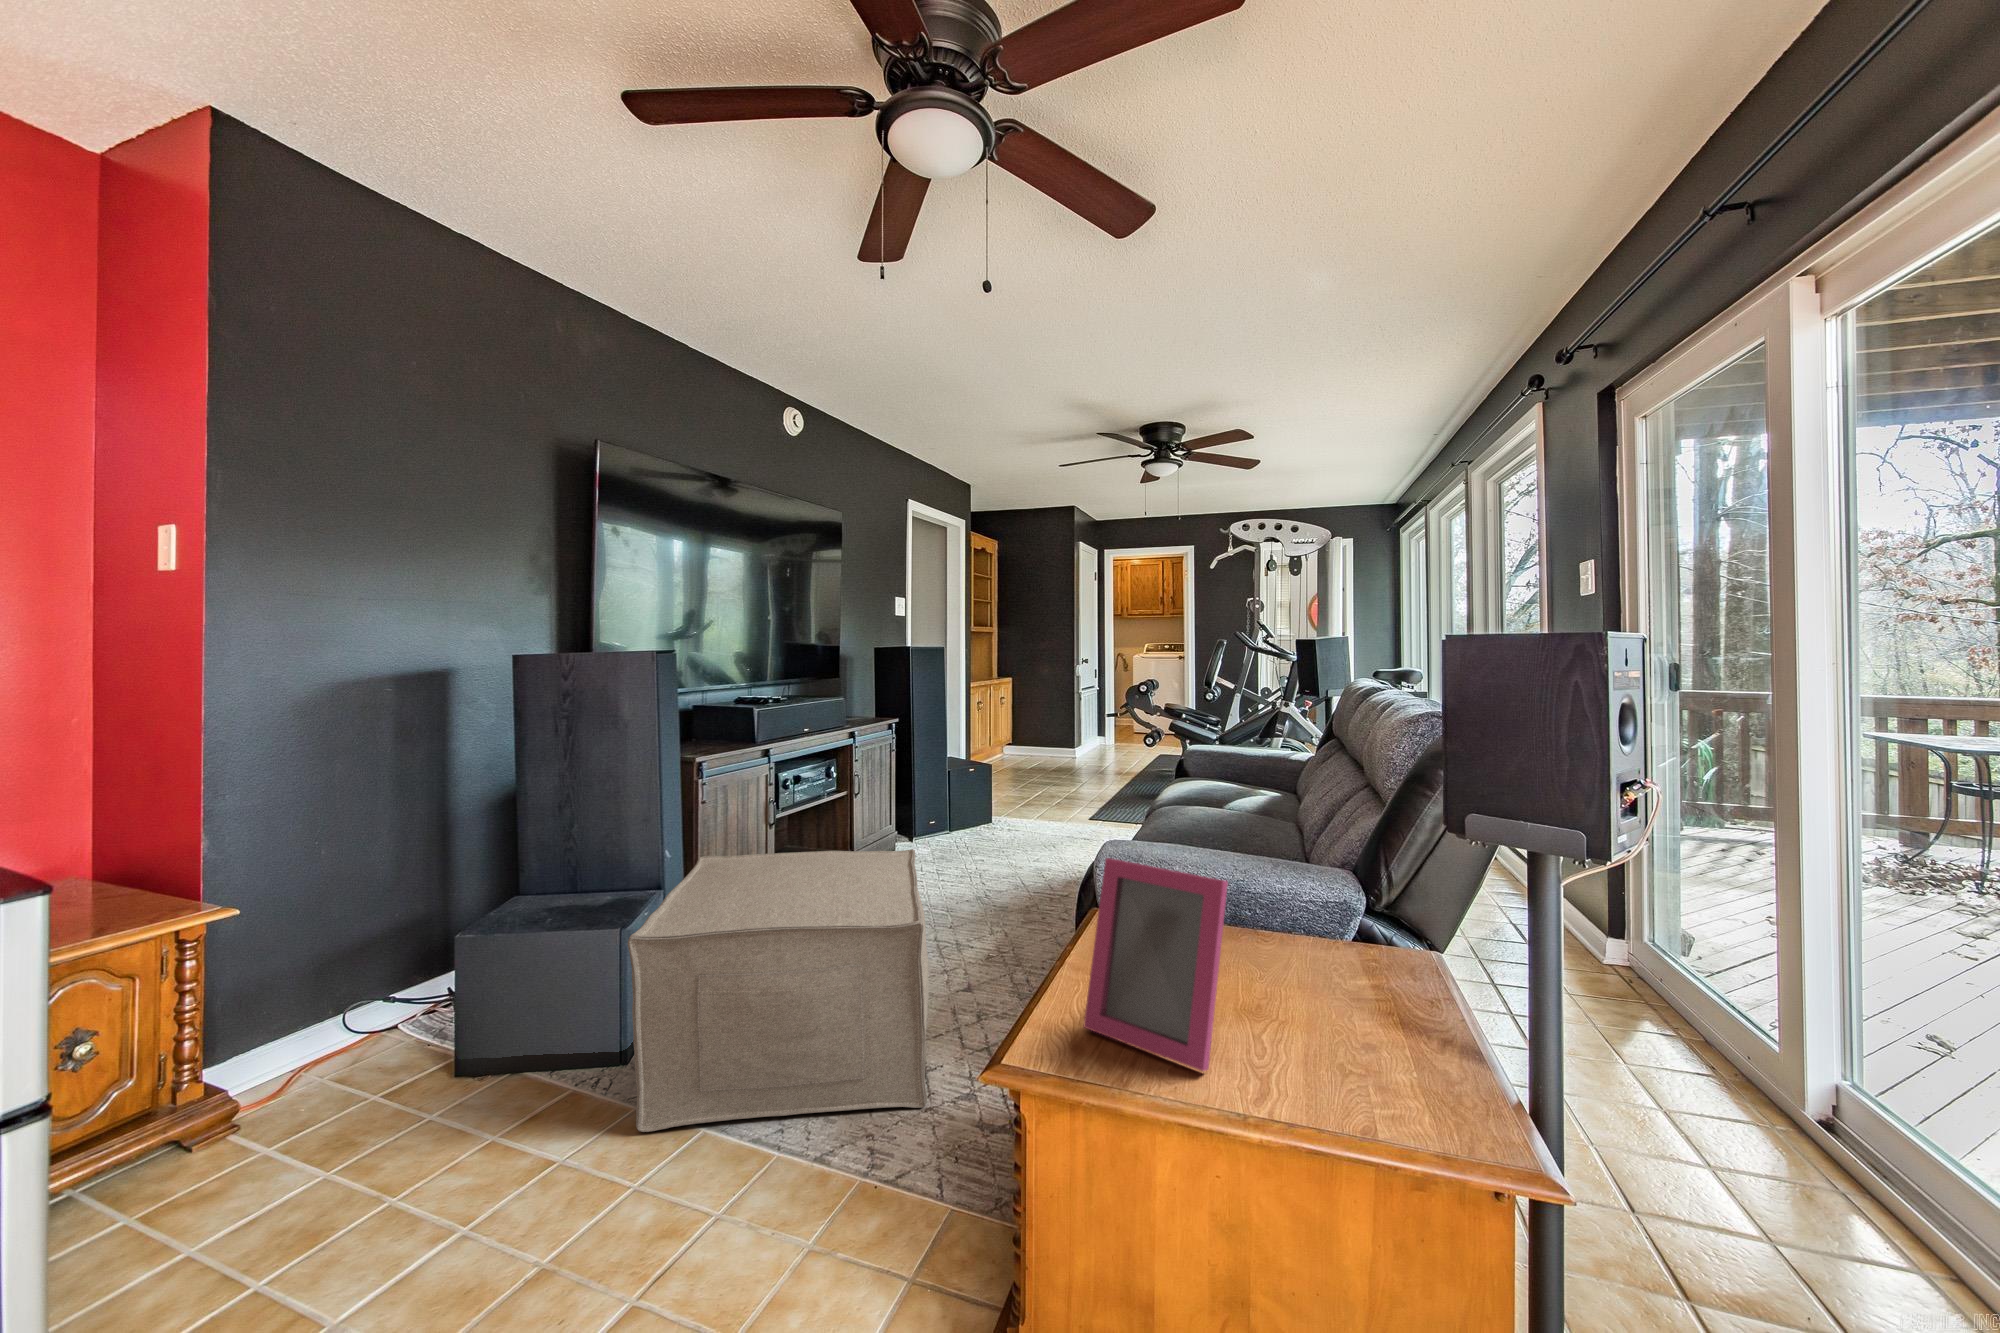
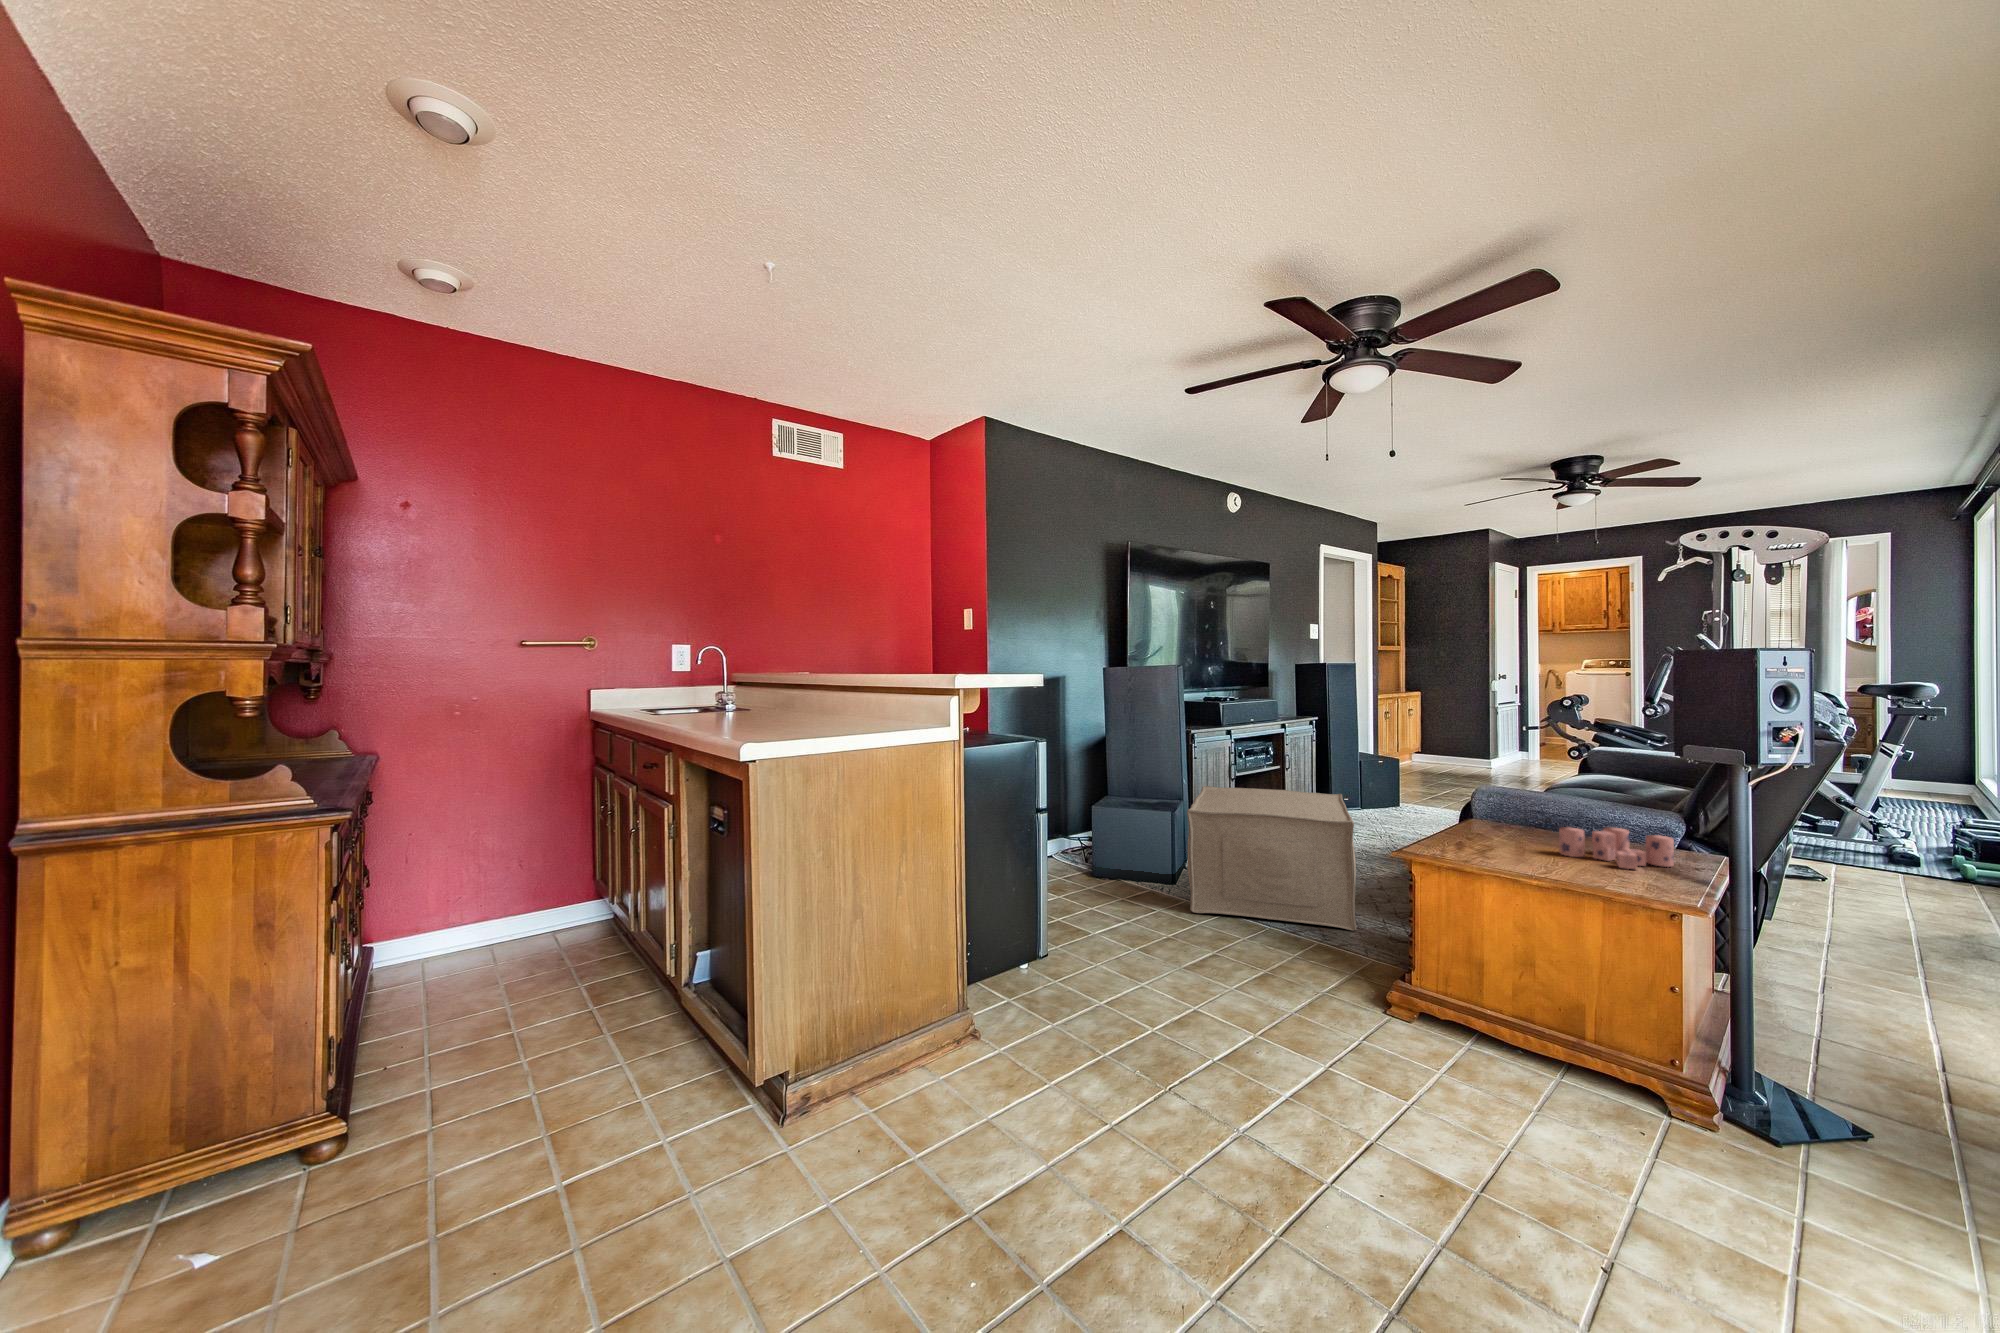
picture frame: present [1083,858,1228,1071] -> none [1450,765,1532,861]
candle: none [1252,942,1417,1046] -> present [1559,827,1674,869]

